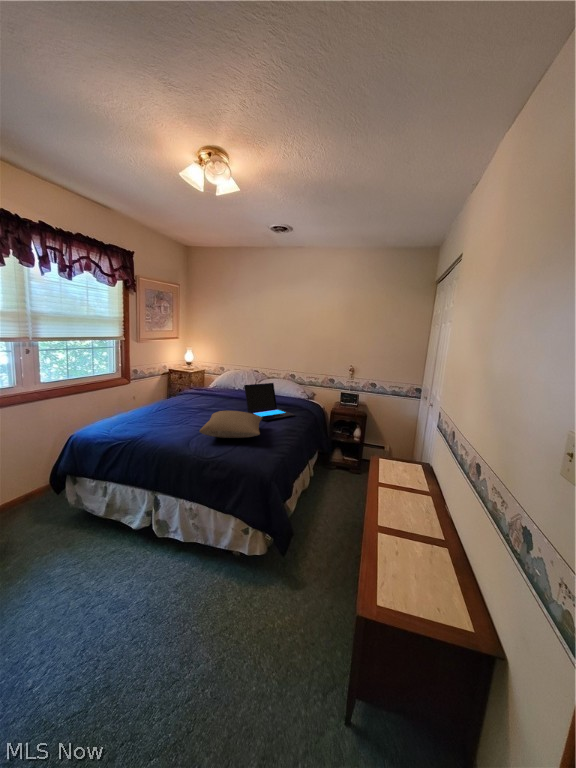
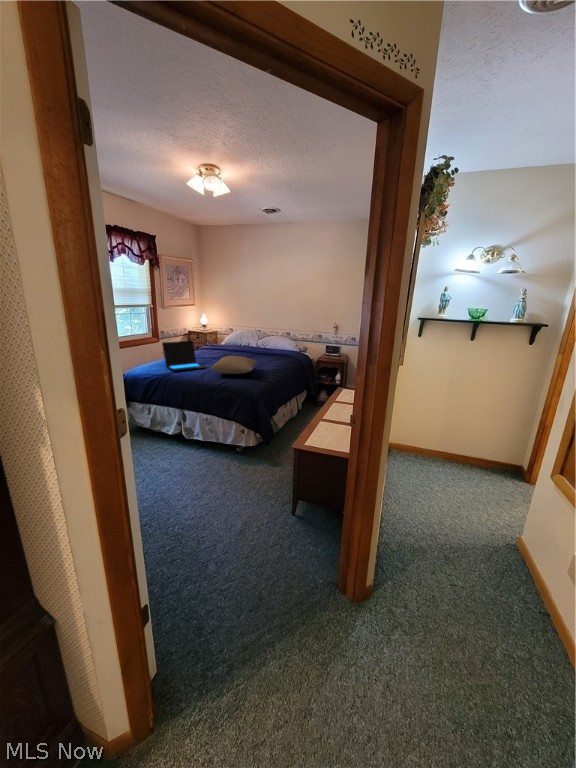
laptop: present [244,383,295,420] -> present [162,341,205,371]

